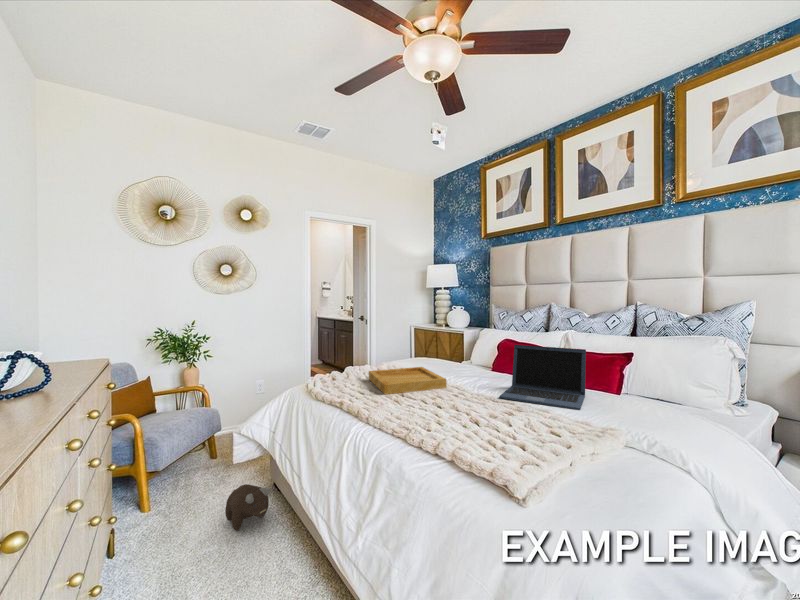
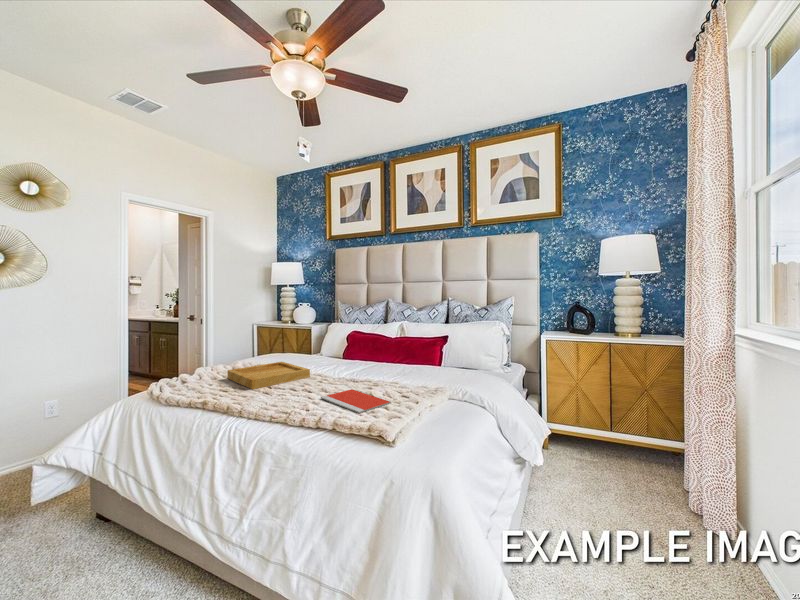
laptop: present [499,345,586,410] -> none [358,335,419,380]
notebook: none [448,411,535,447] -> present [321,389,391,413]
plush toy: present [225,484,270,531] -> none [42,512,112,572]

